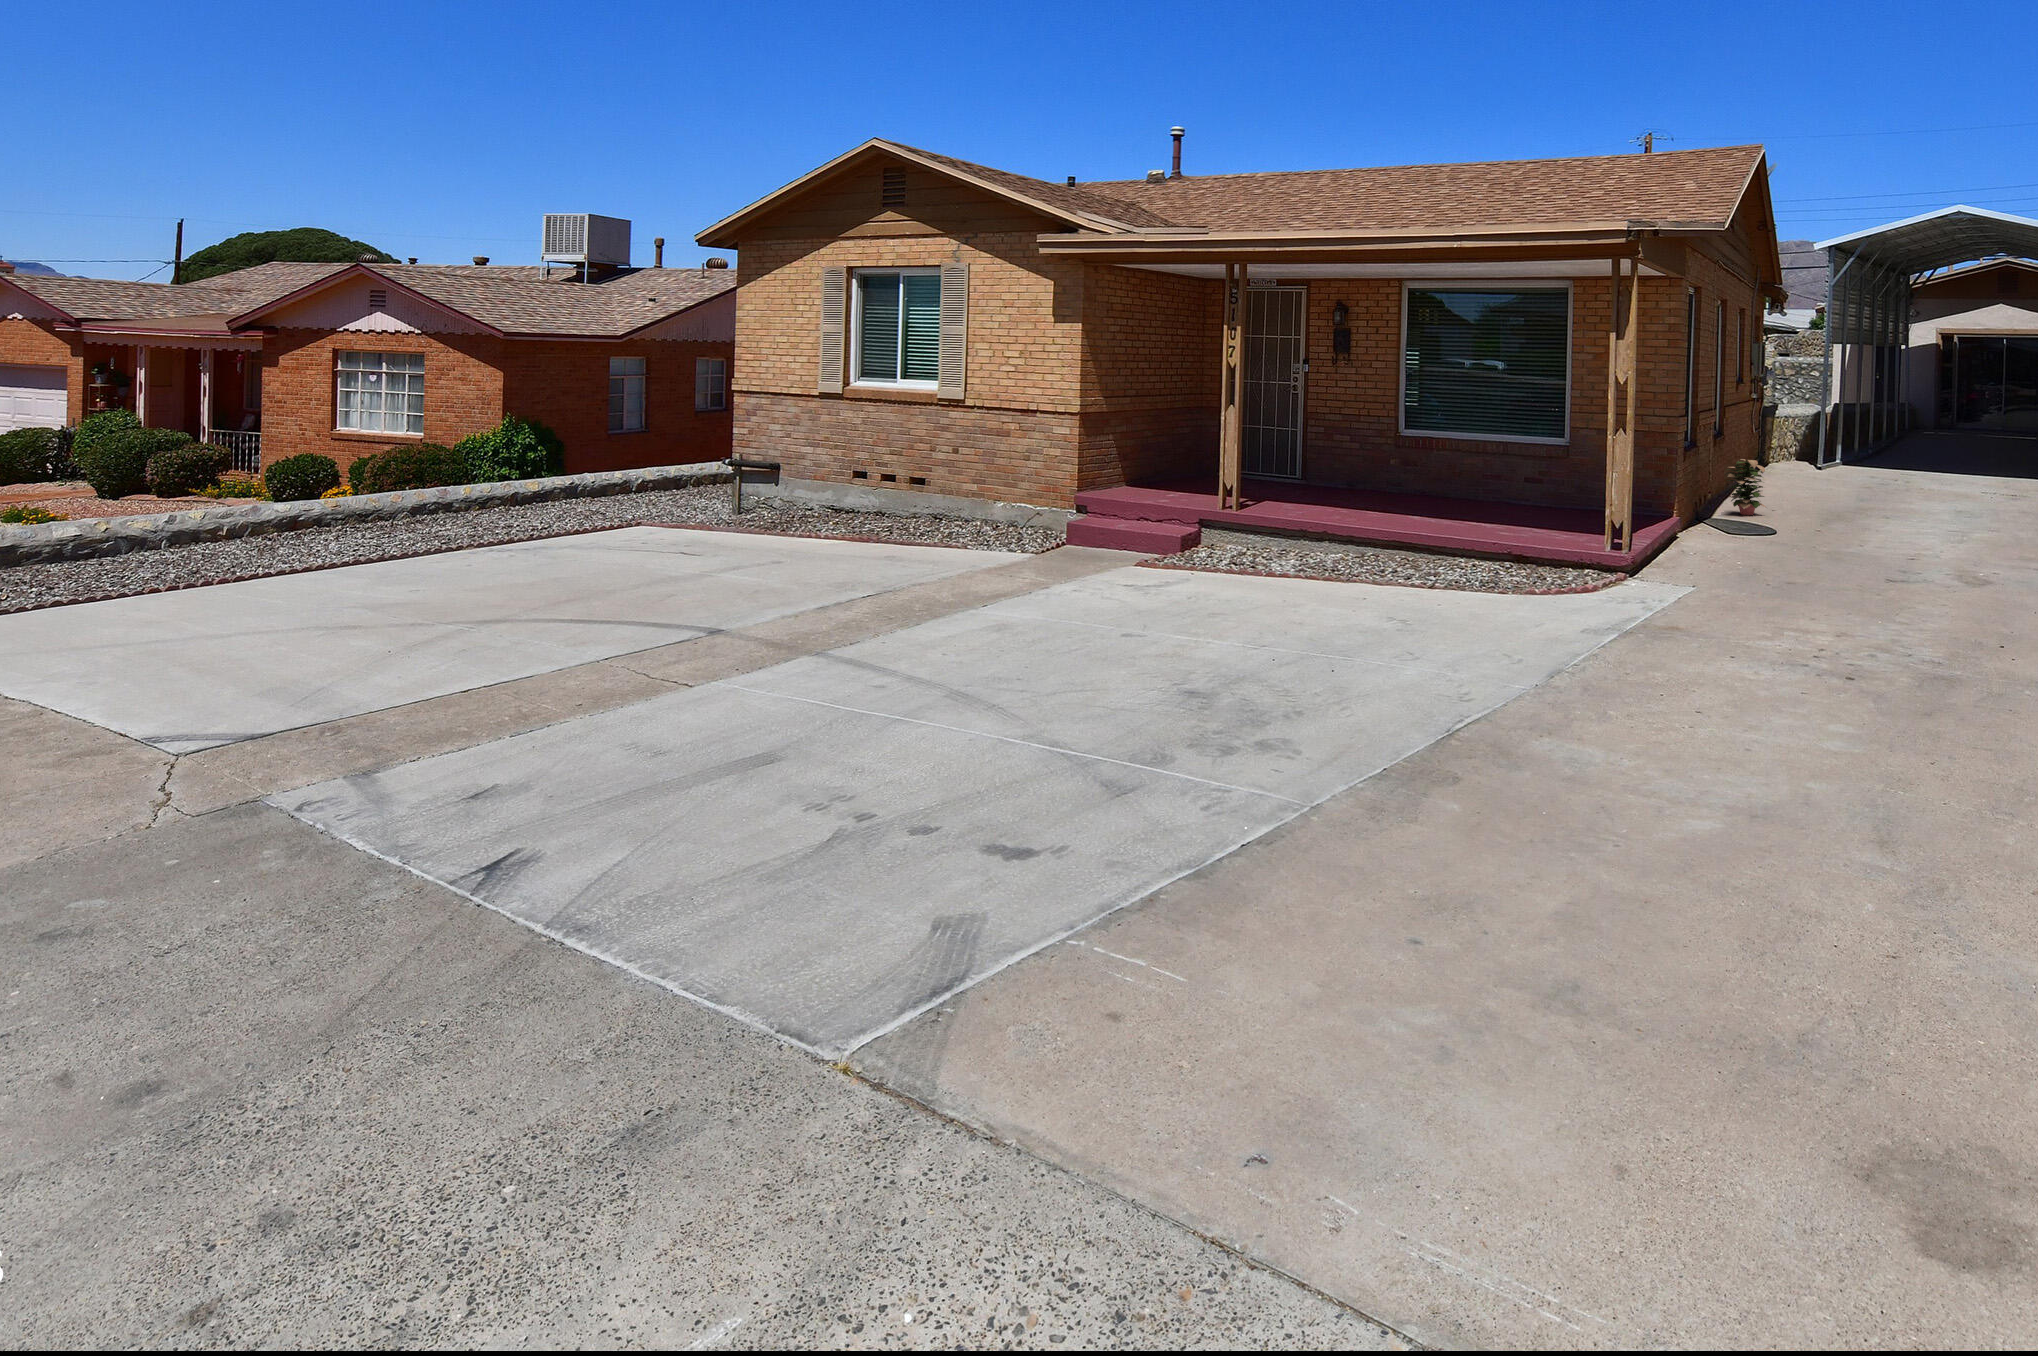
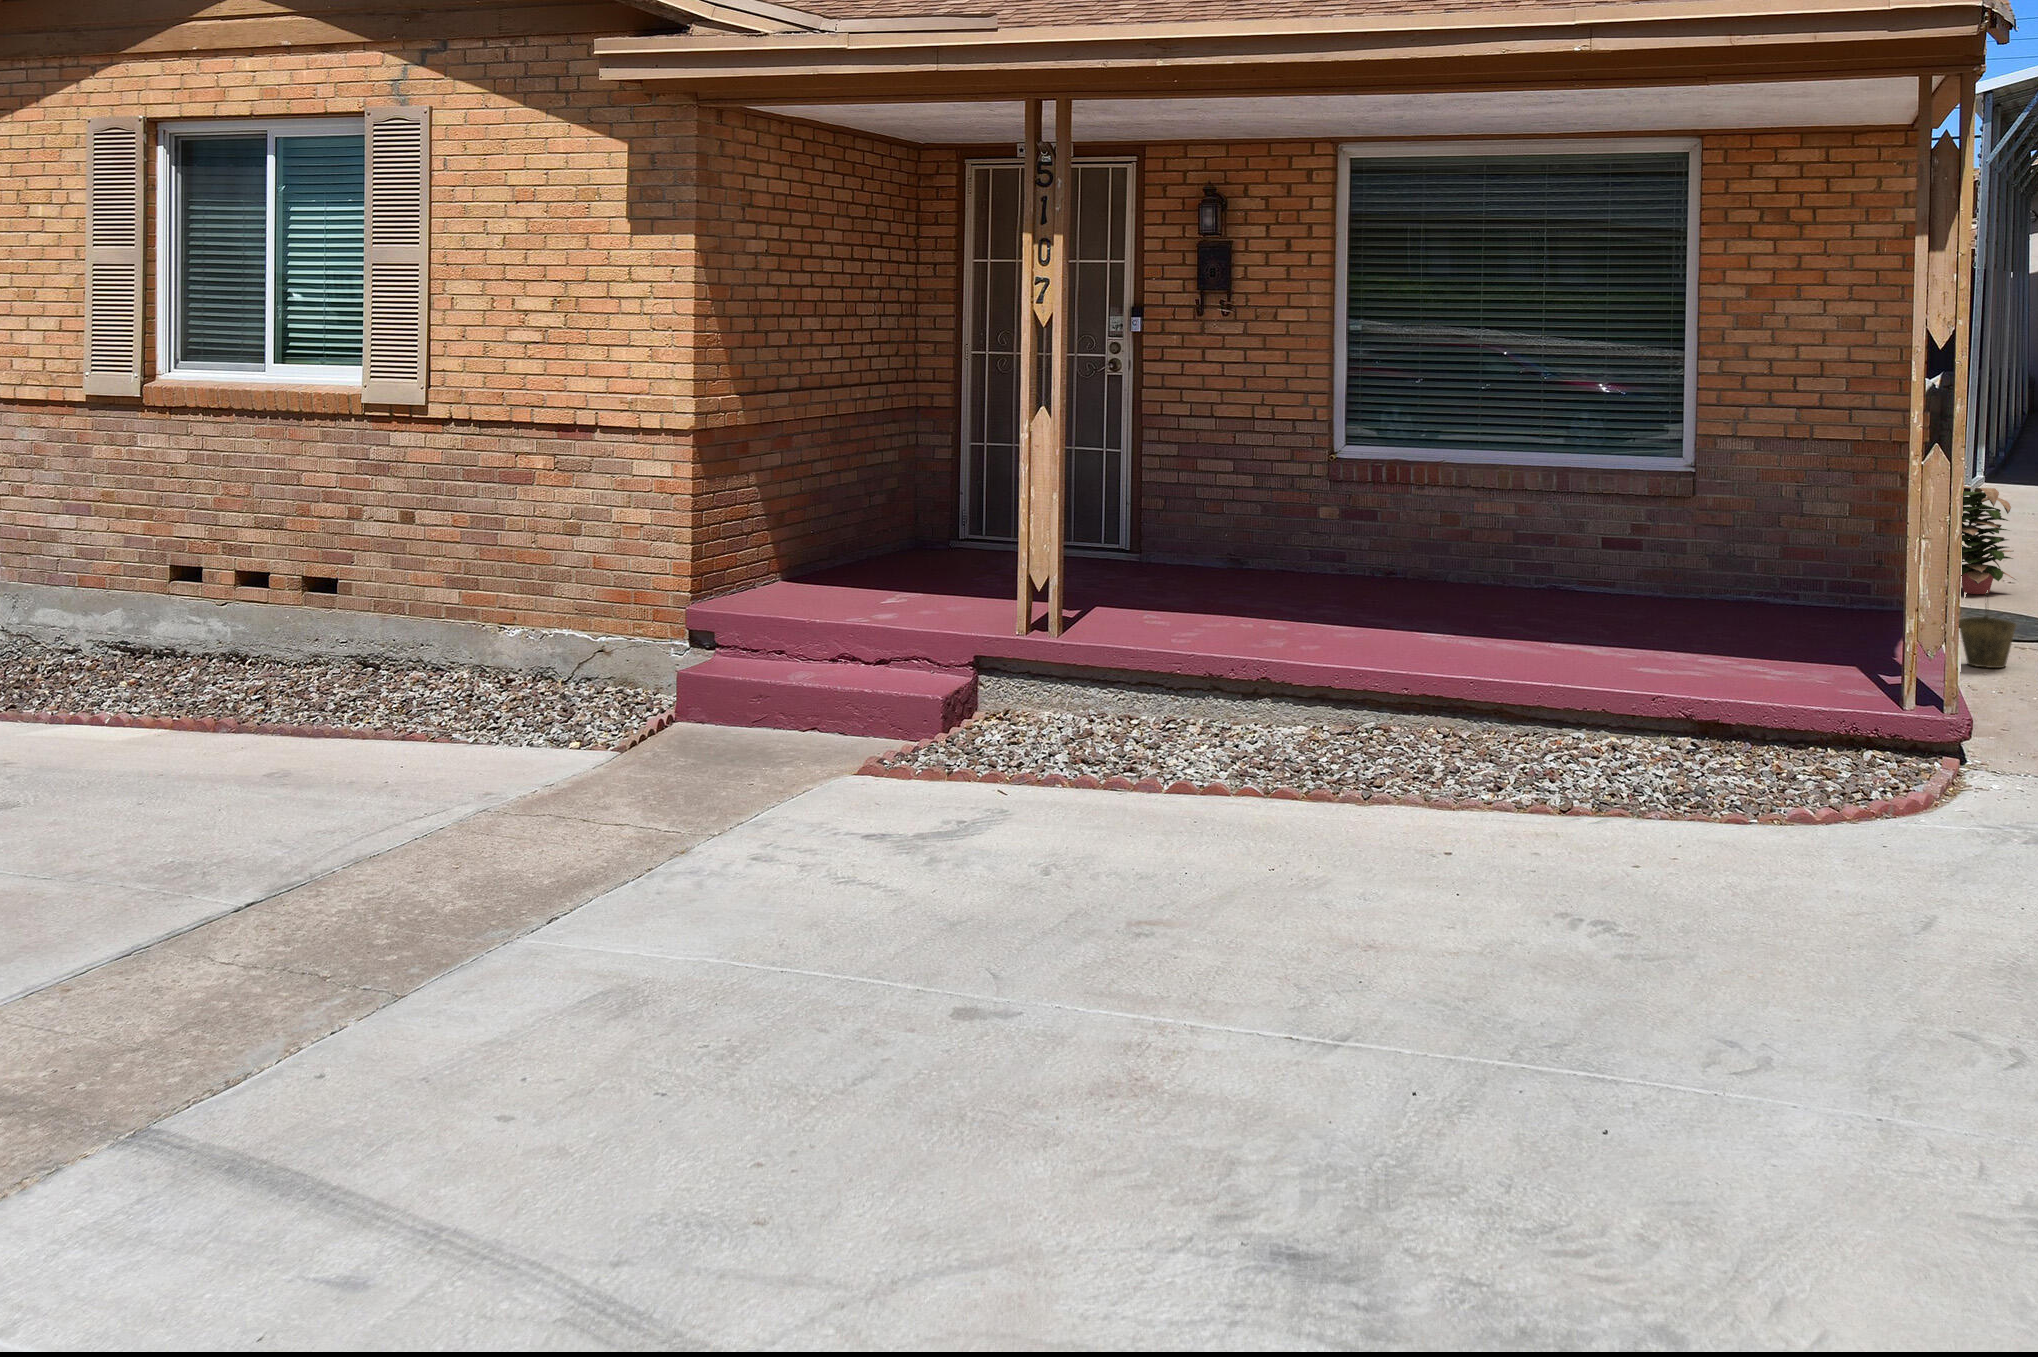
bucket: none [1689,506,1718,544] -> present [1957,611,2017,668]

